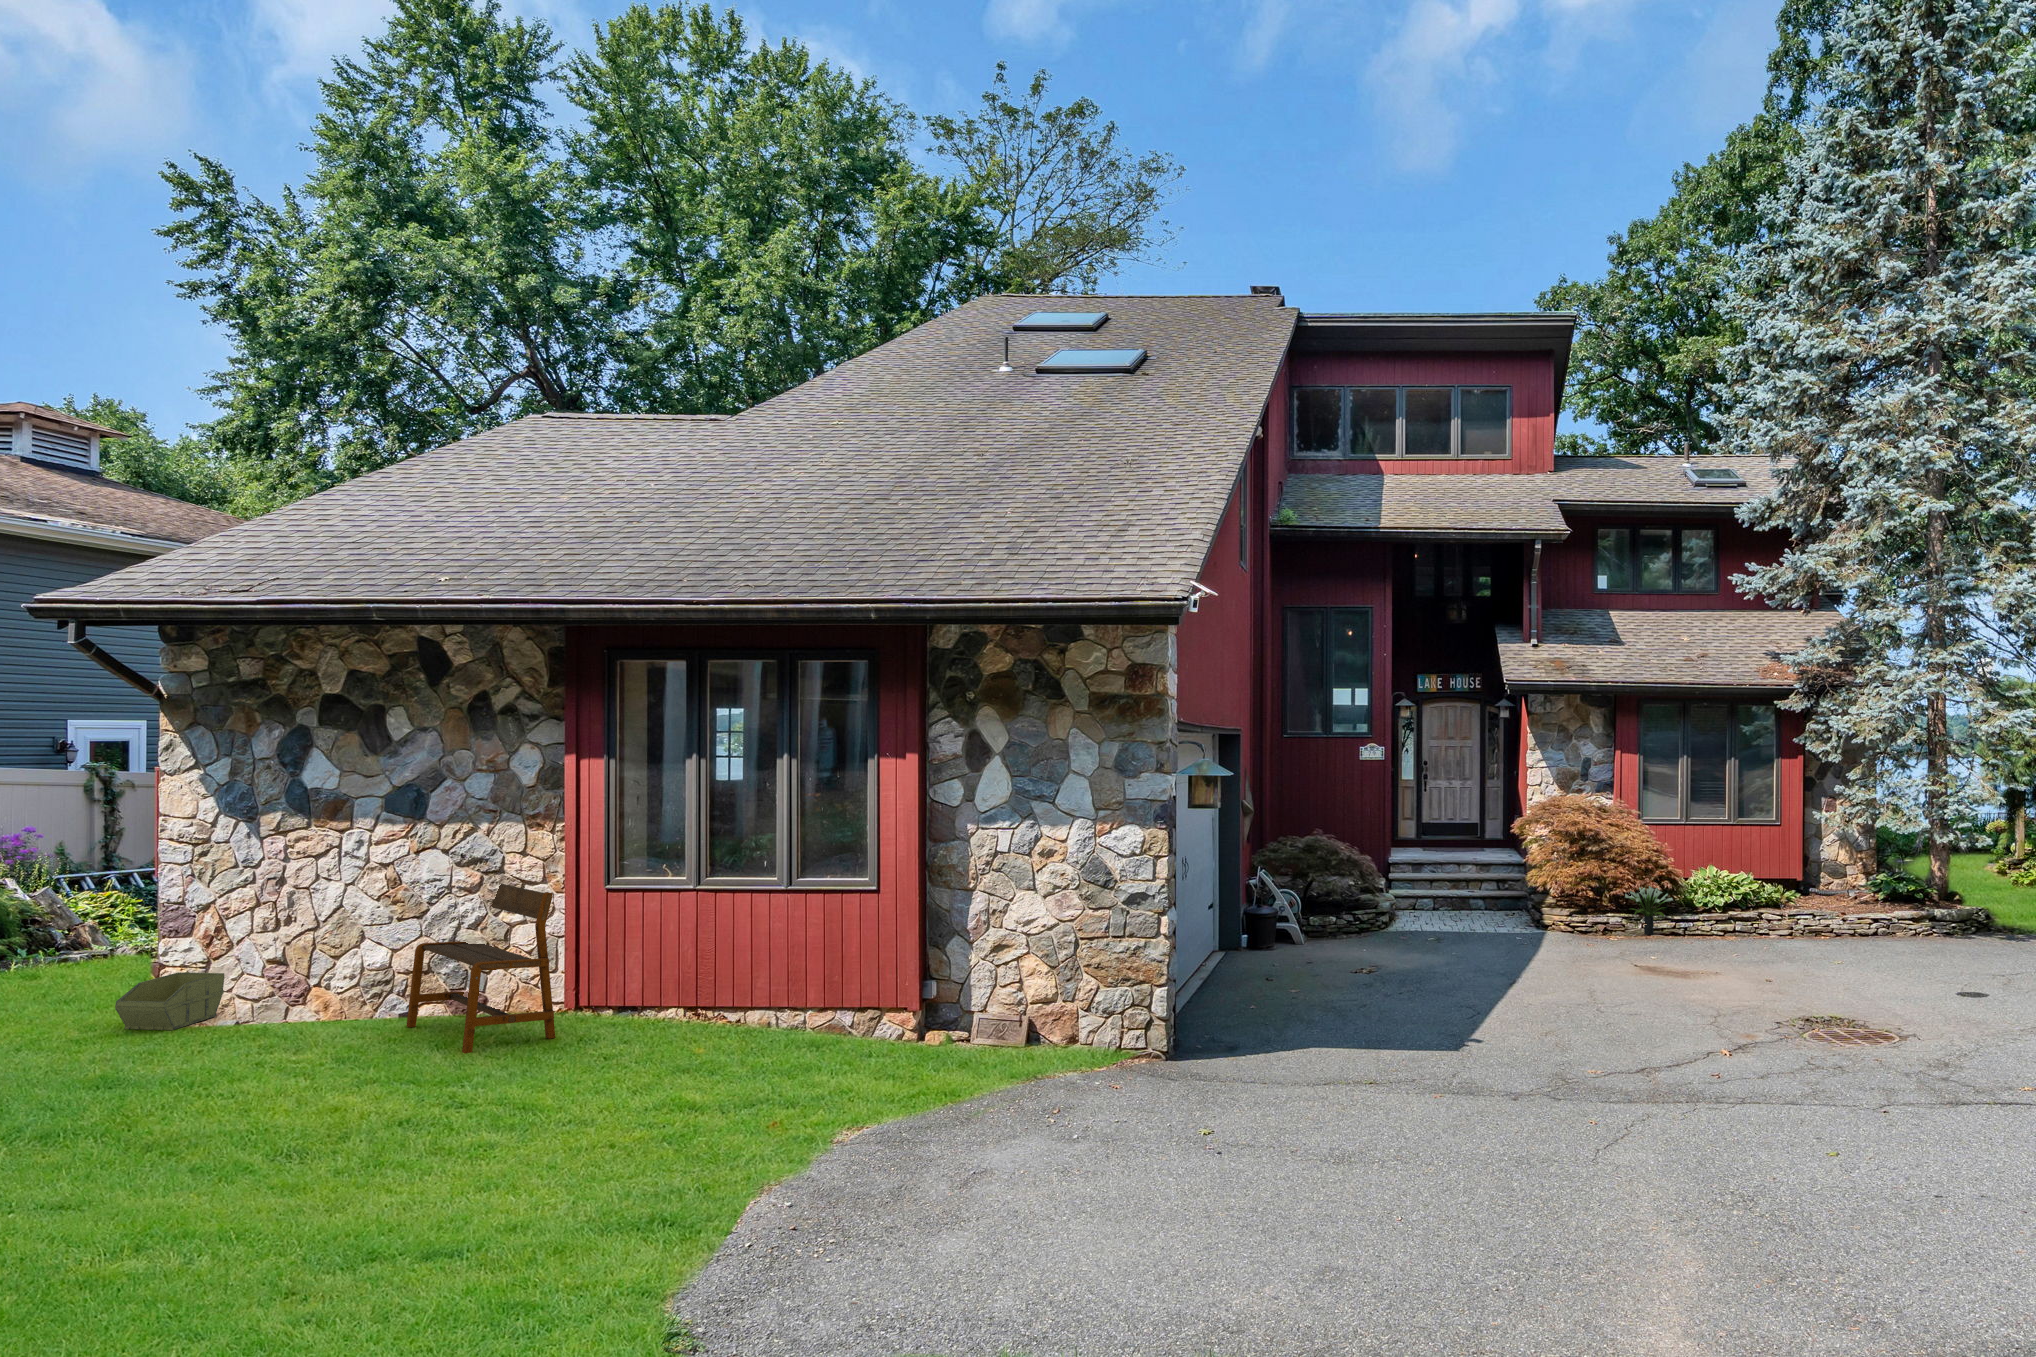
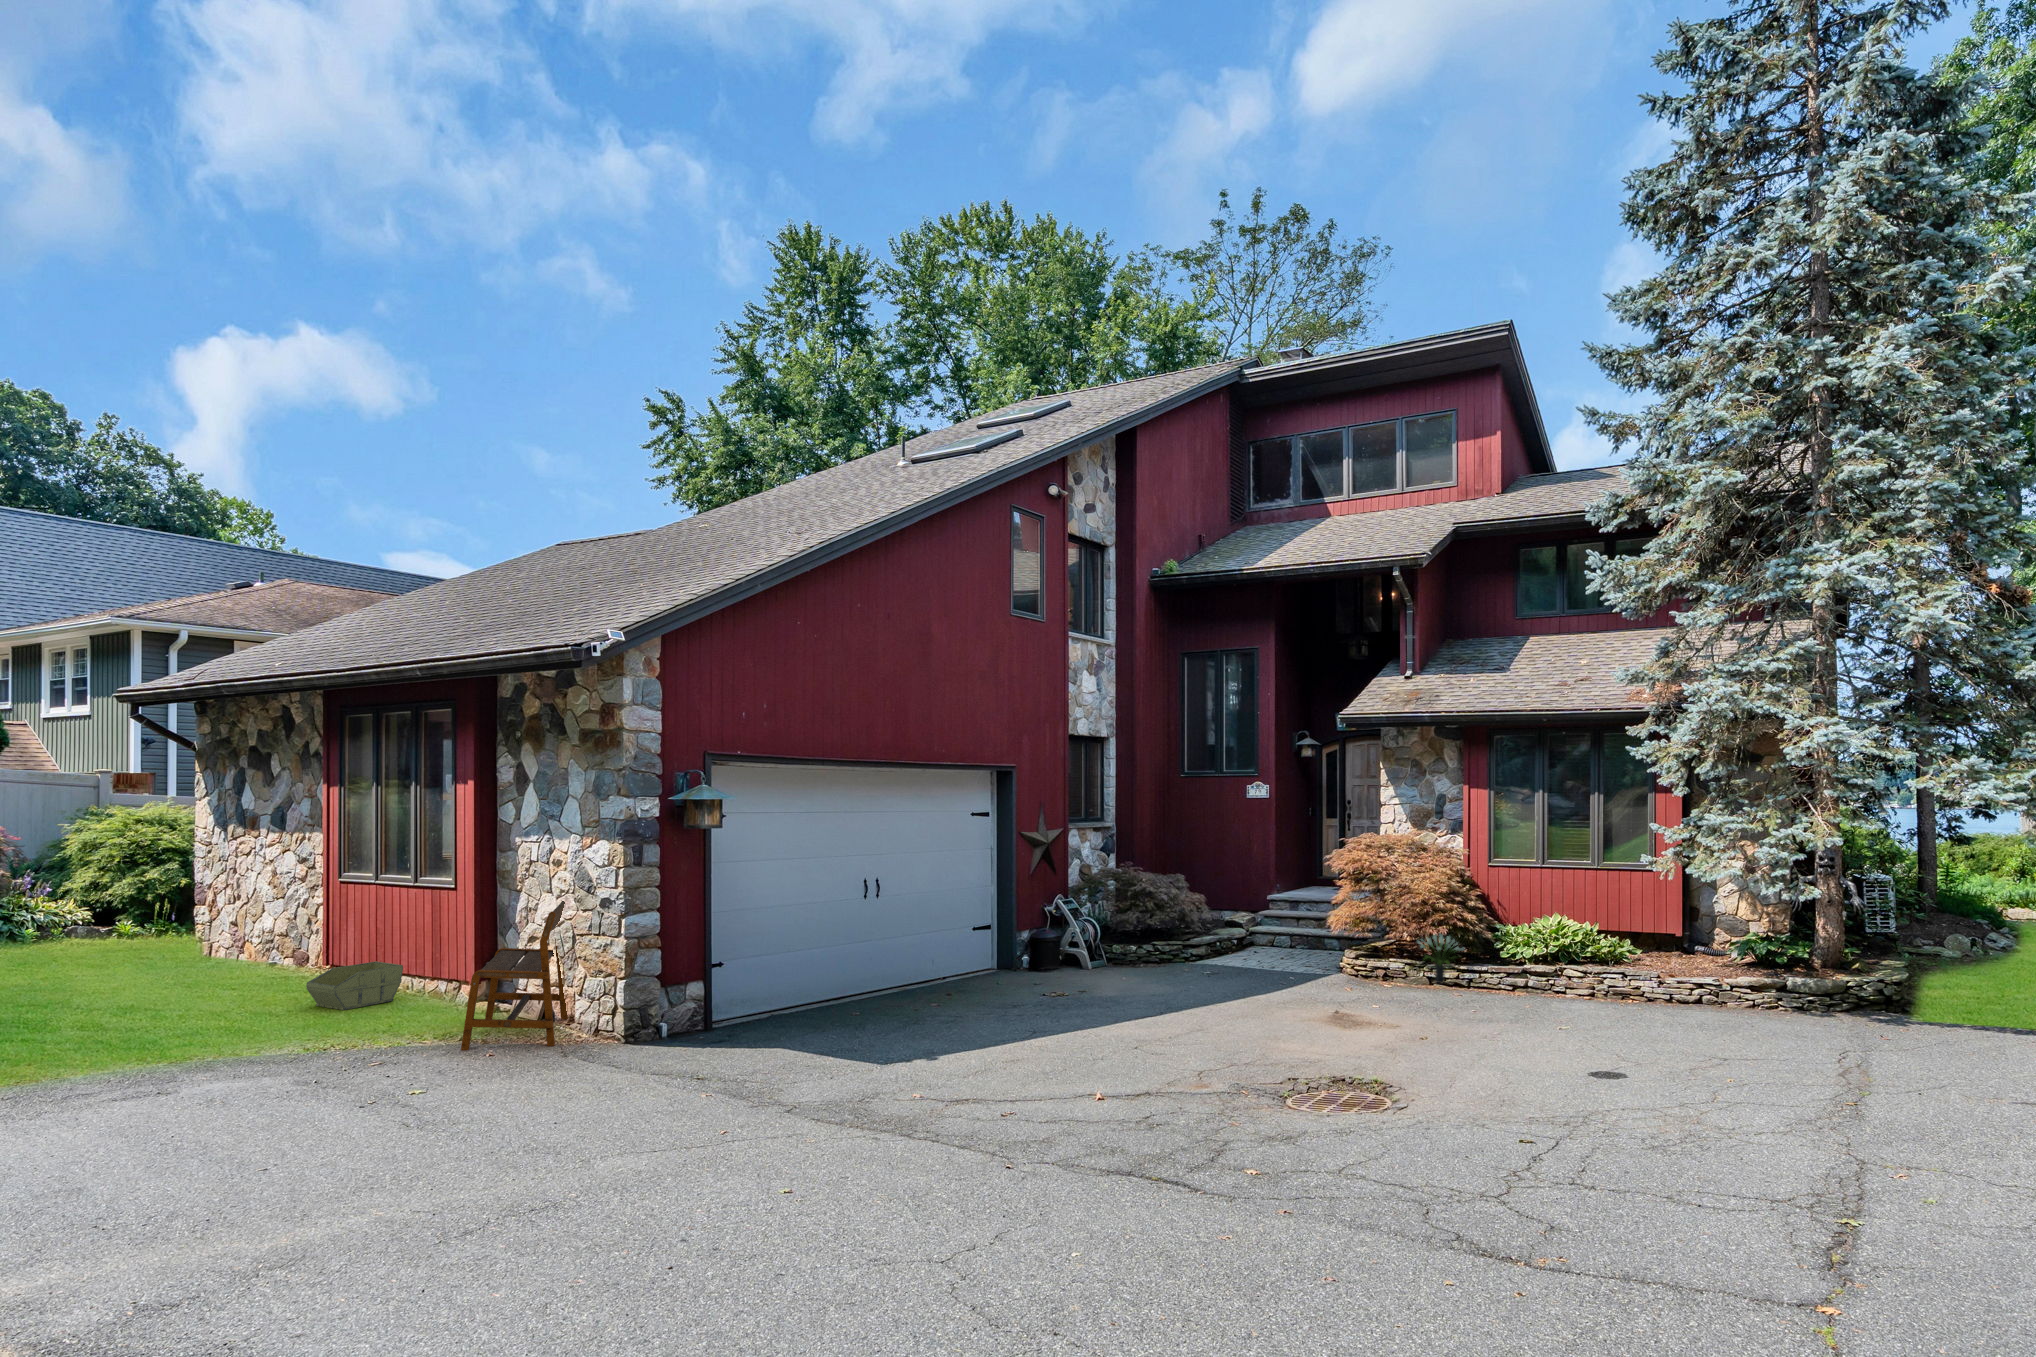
bench: present [407,884,555,1053] -> present [461,901,568,1050]
storage bin: present [115,972,224,1030] -> present [306,961,403,1010]

